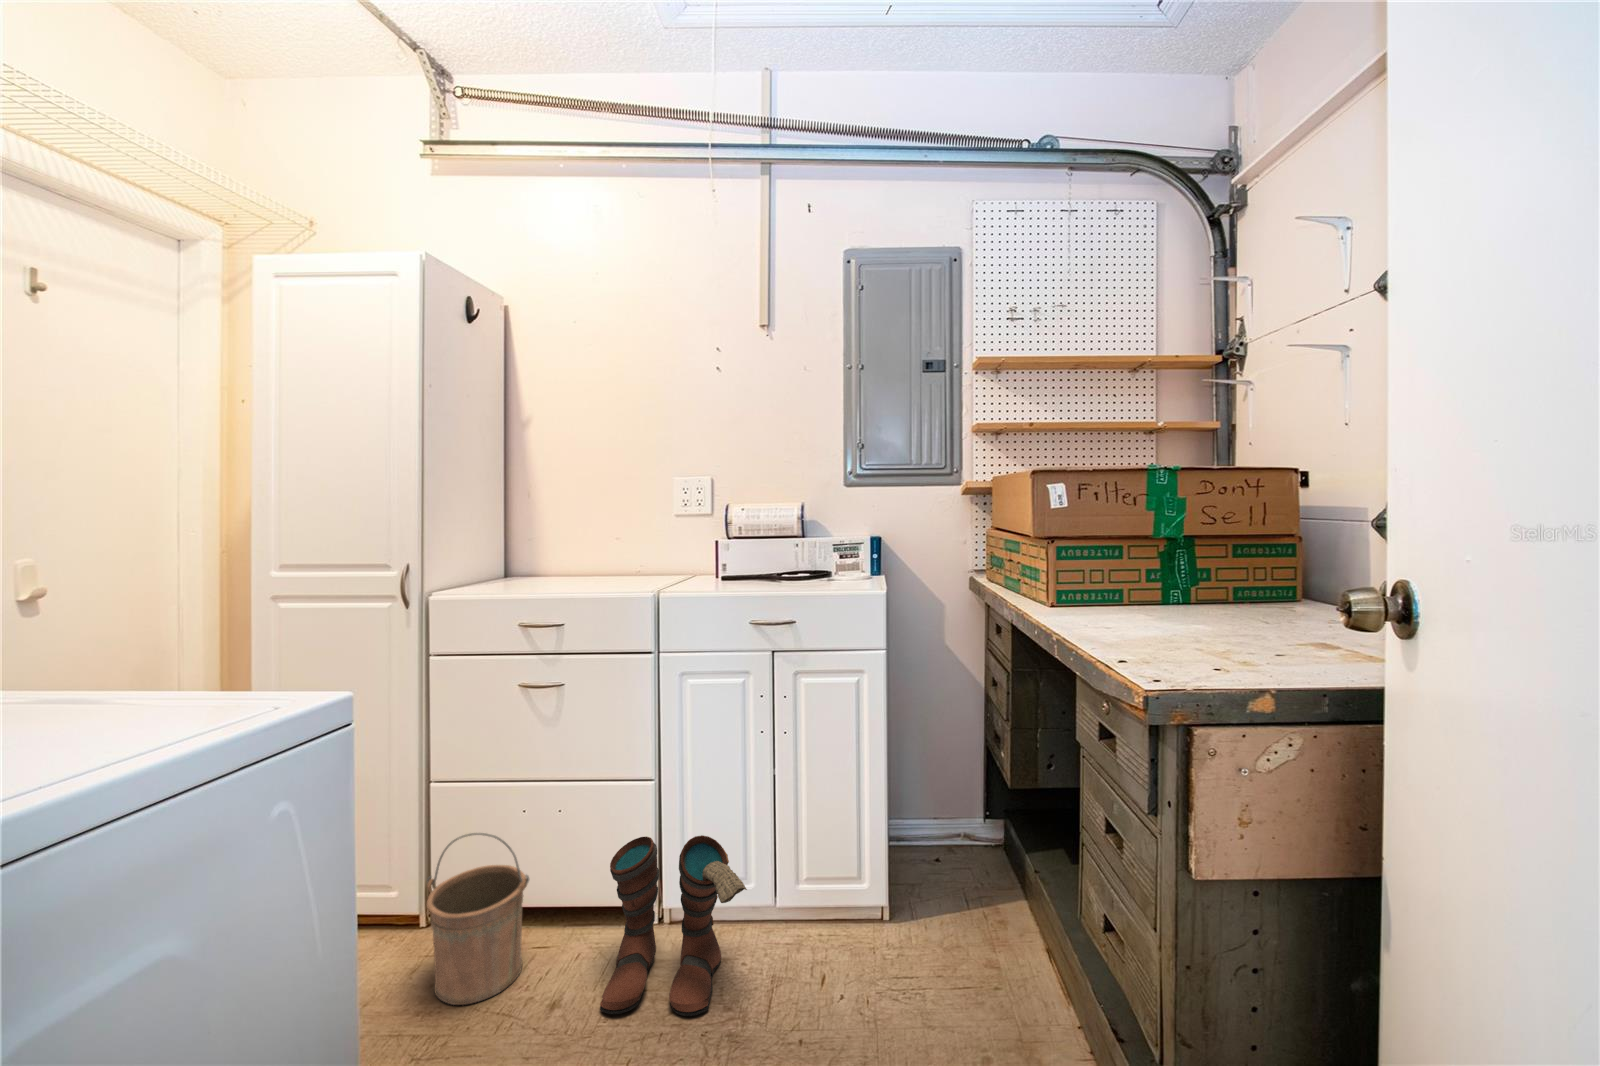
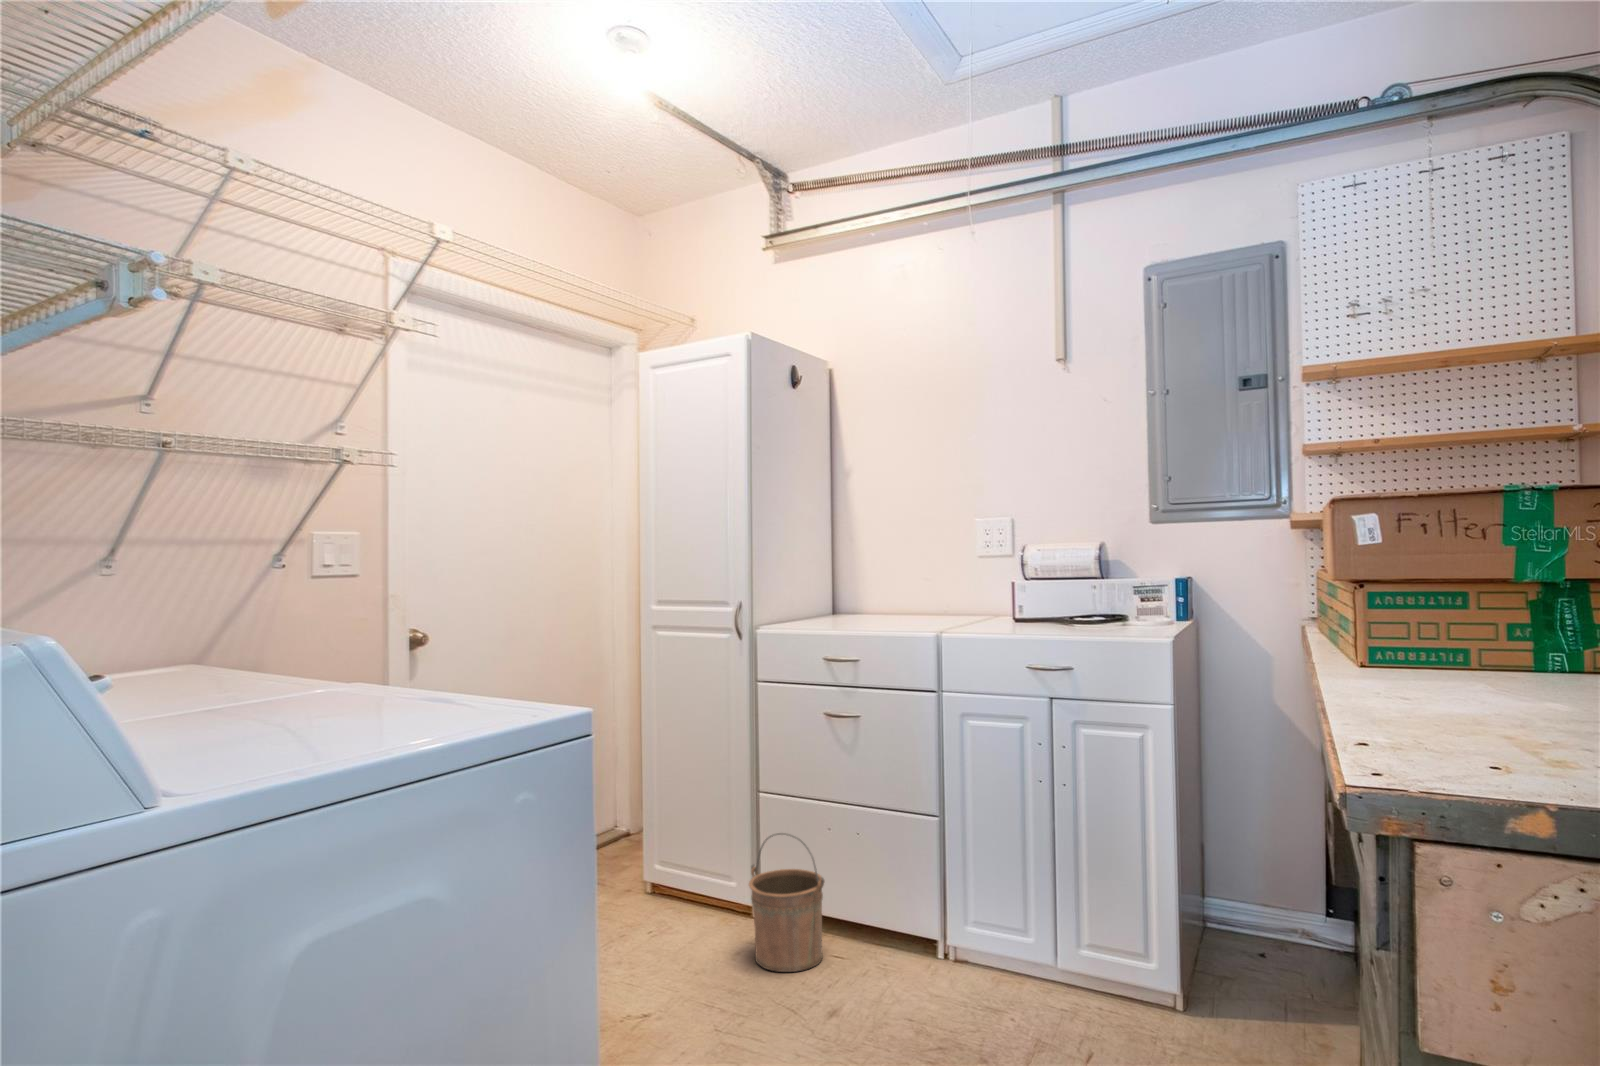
boots: present [600,835,747,1016] -> none [871,864,998,1025]

